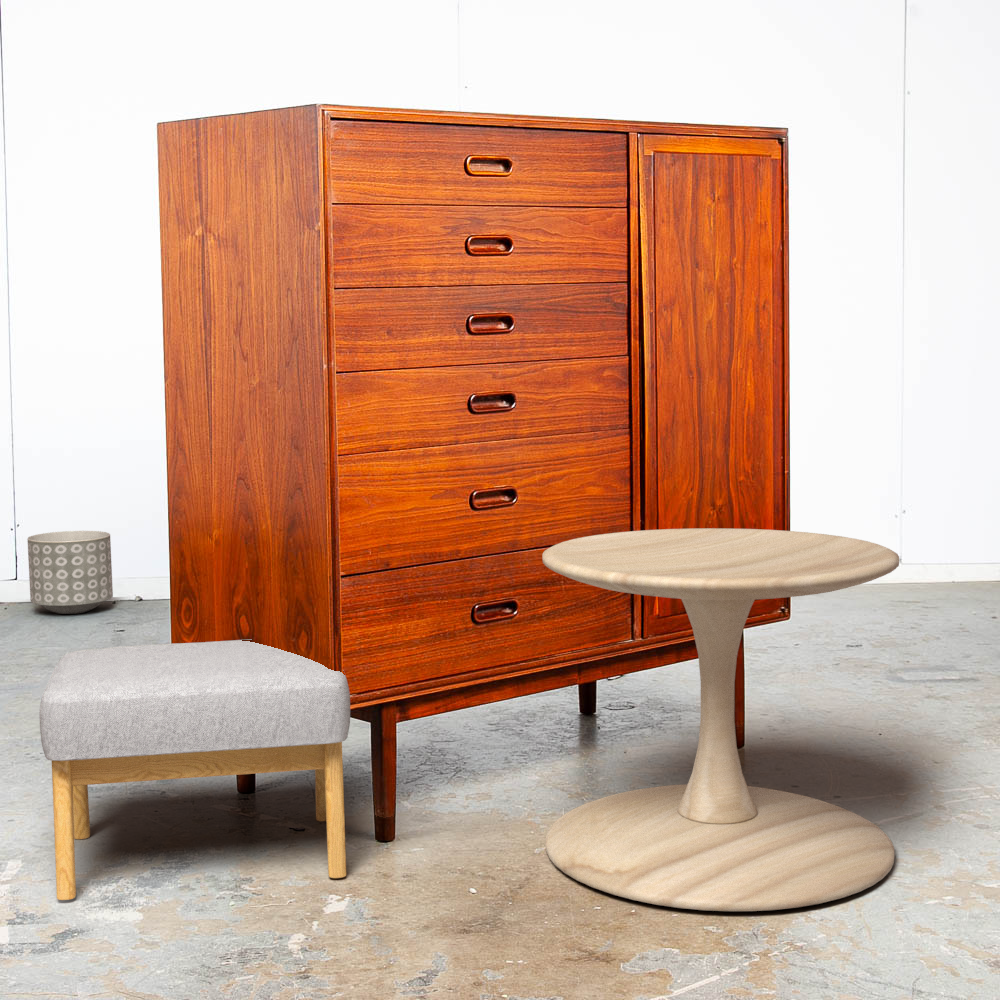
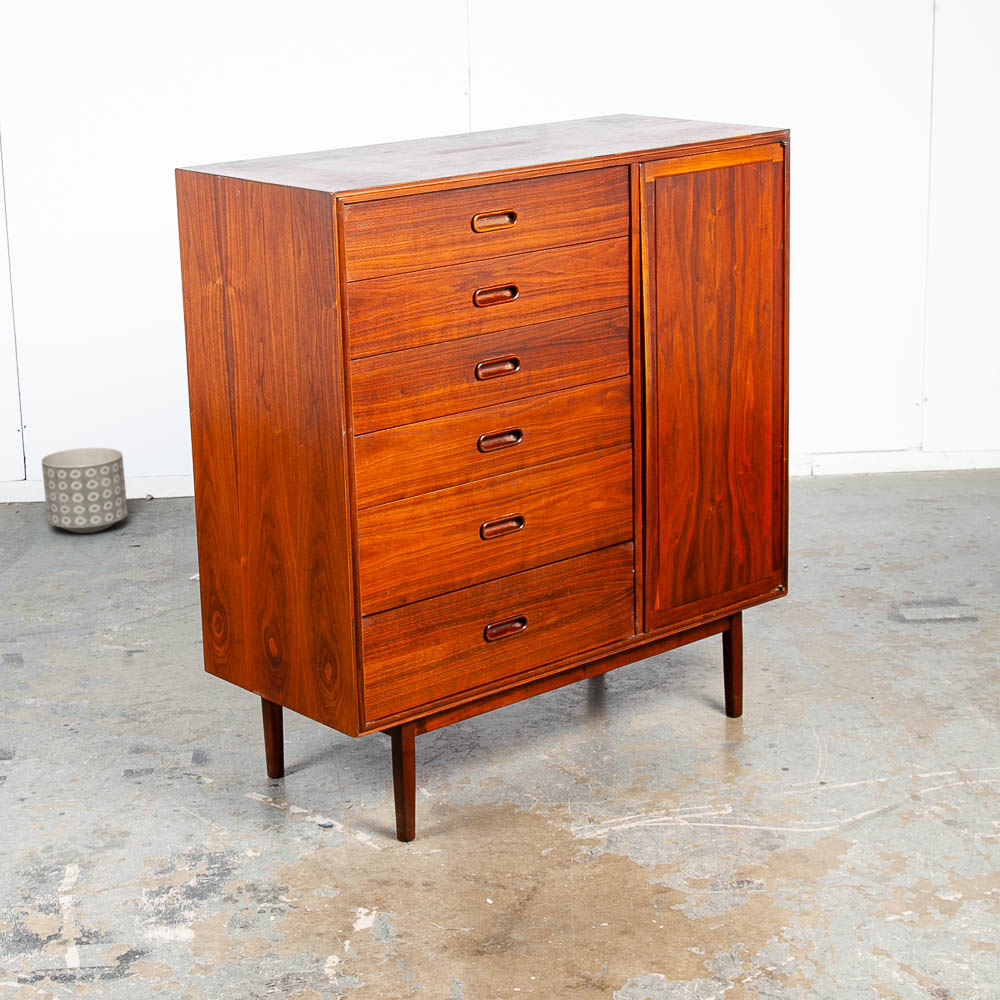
side table: present [542,528,899,911] -> none [549,541,881,927]
footstool: present [39,640,350,900] -> none [91,652,374,915]

